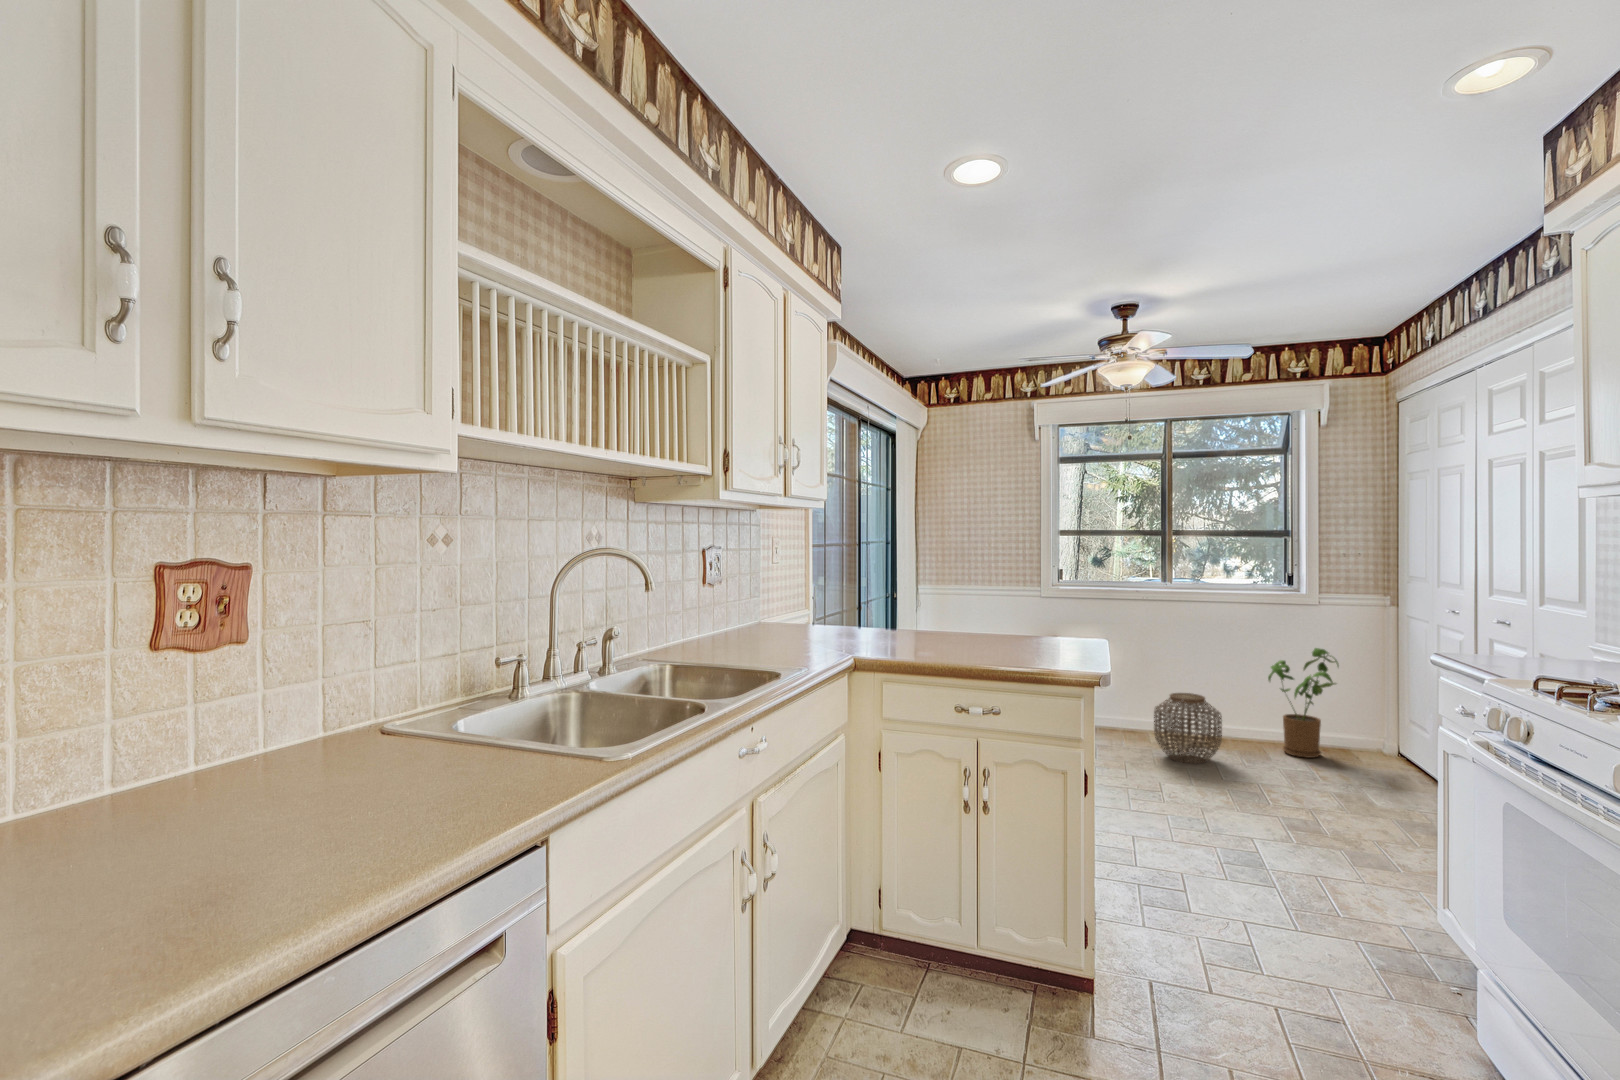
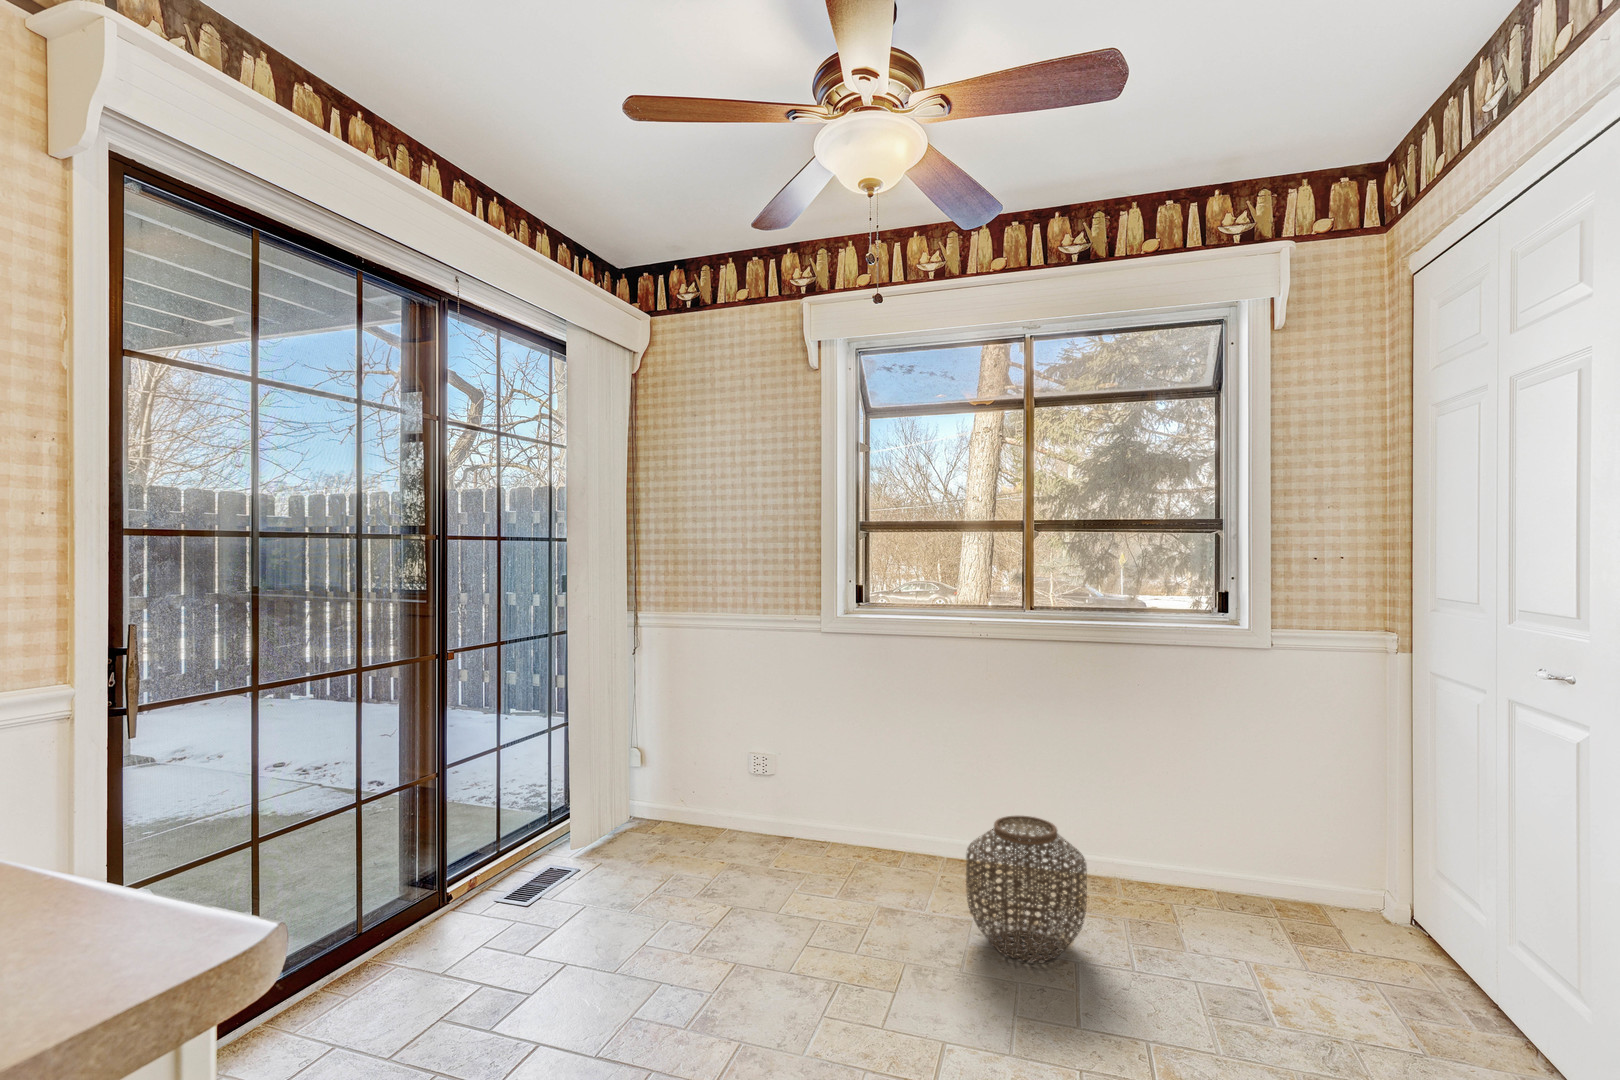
house plant: present [1268,648,1339,758] -> none [1182,730,1306,939]

